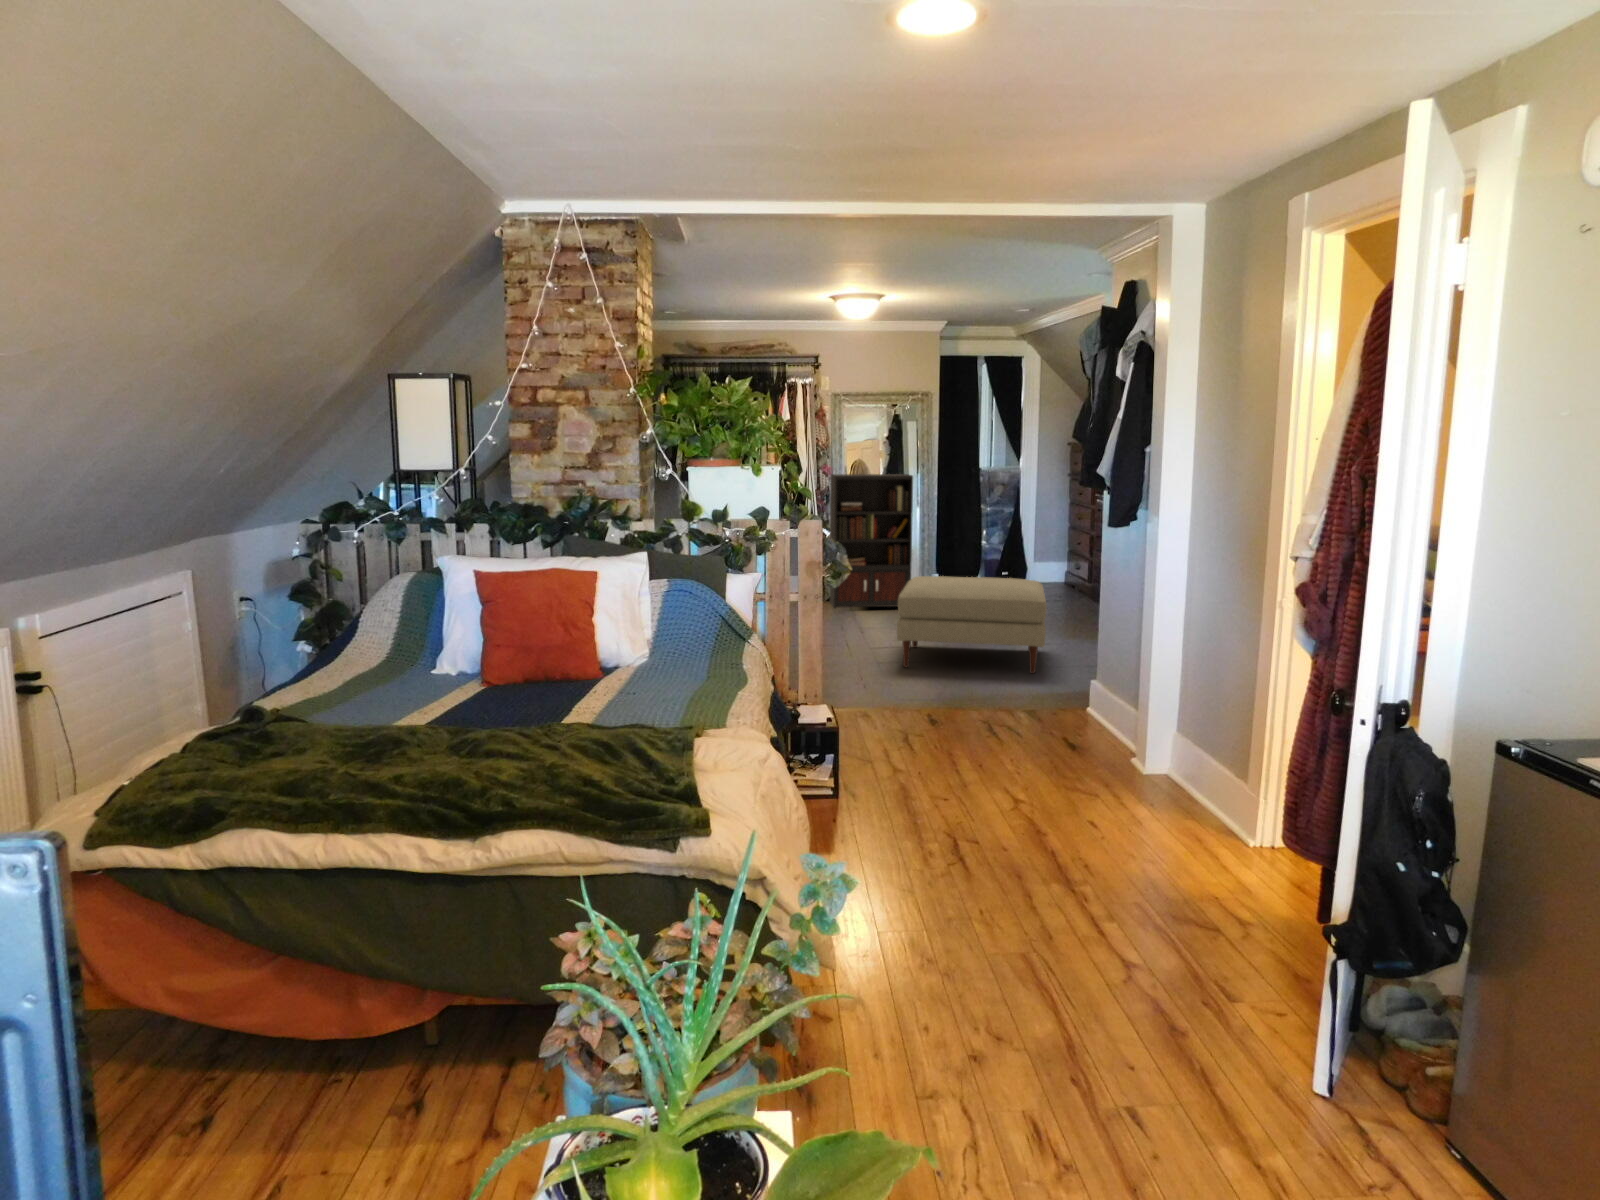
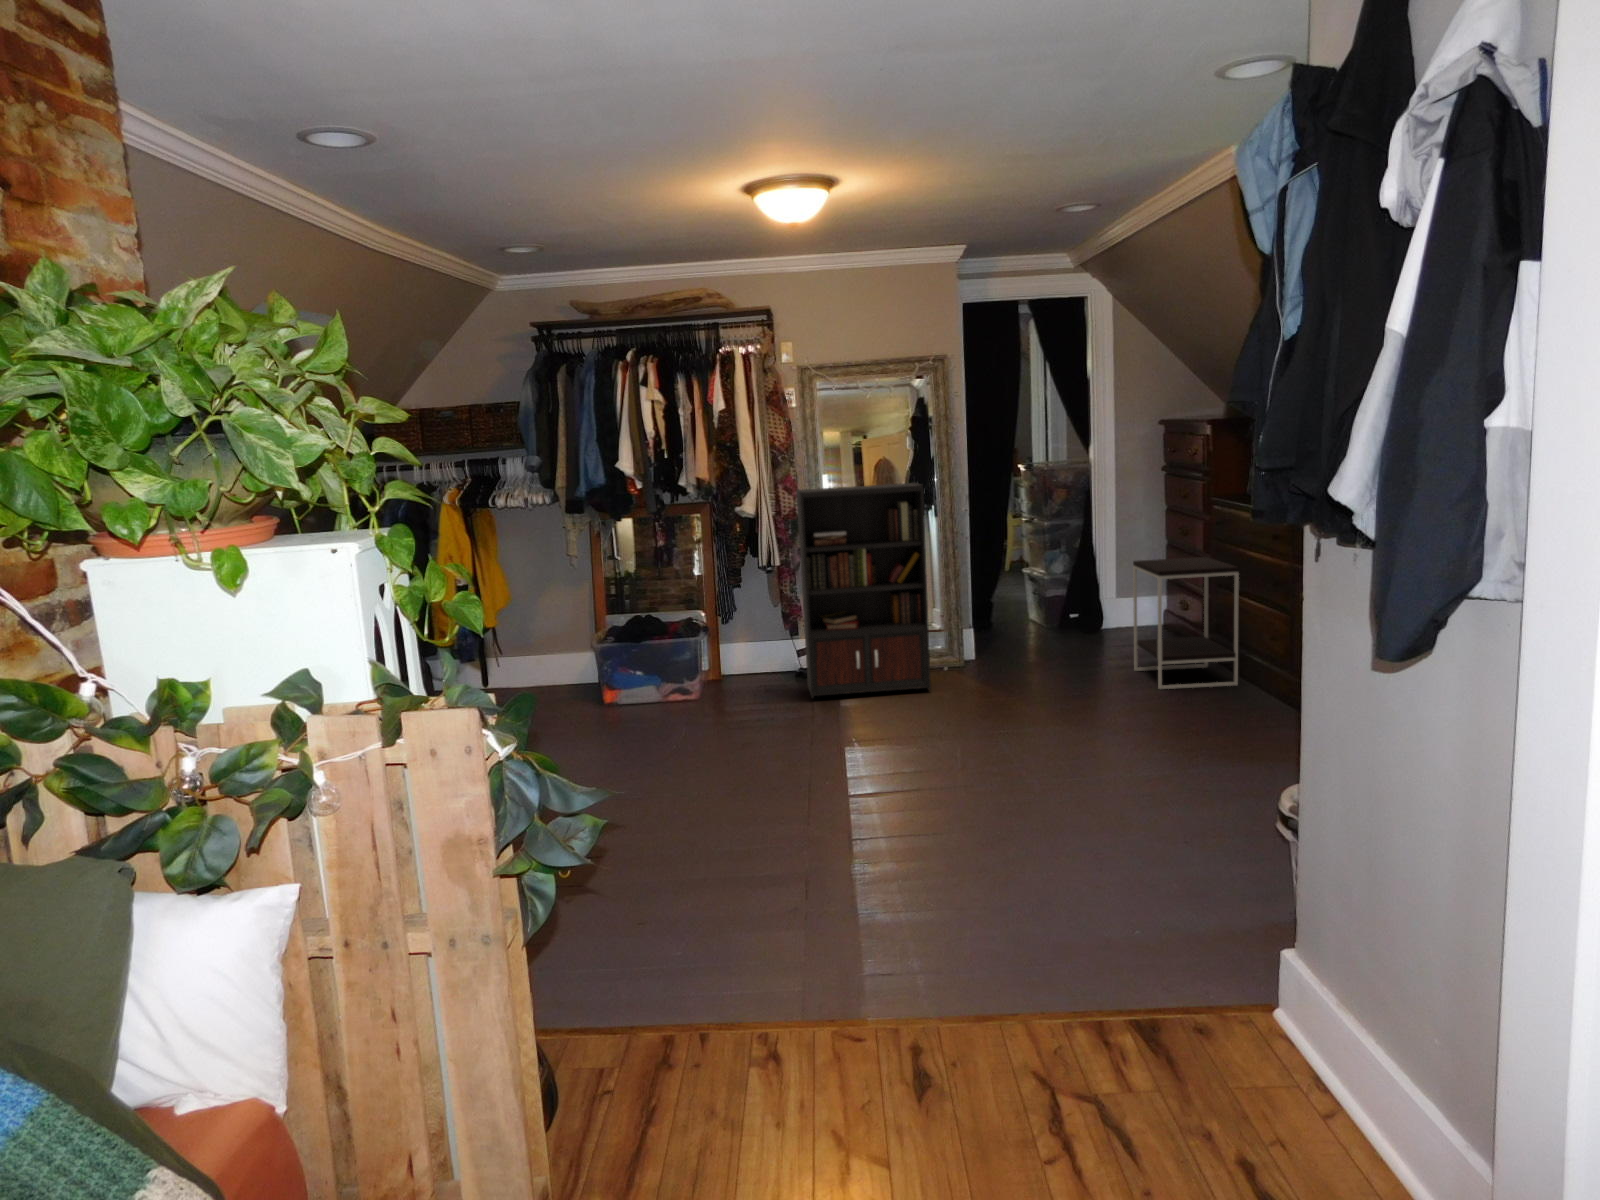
side table: none [1041,532,1107,613] -> present [1133,557,1239,689]
ottoman: present [897,576,1047,673] -> none [889,660,1166,848]

